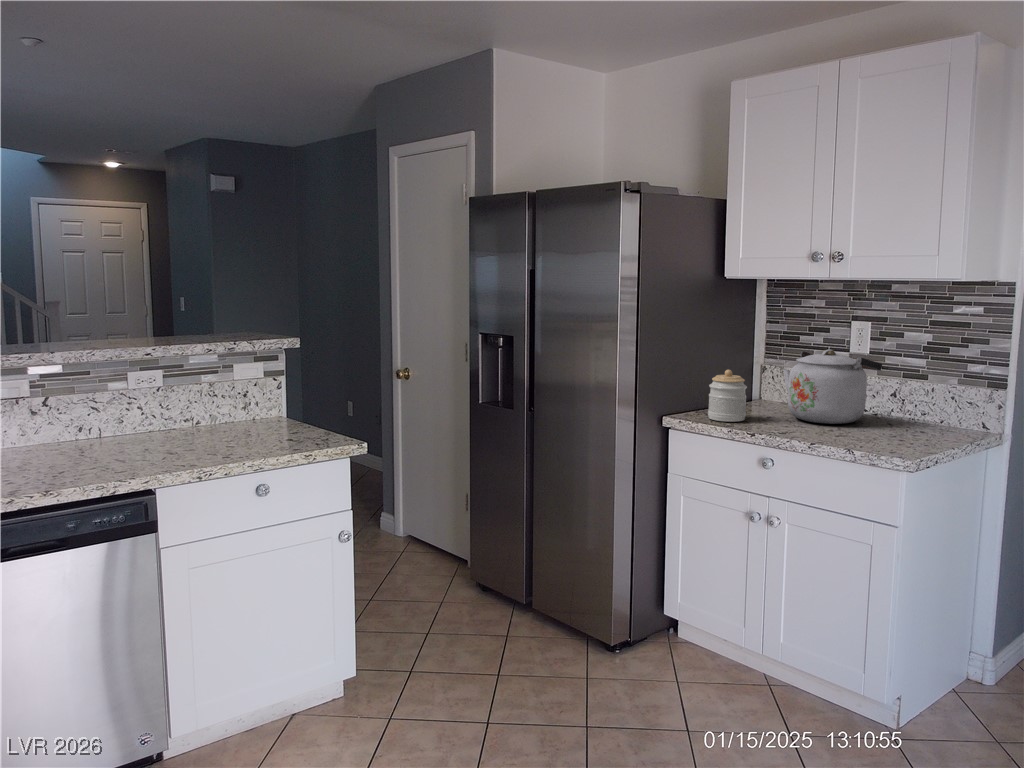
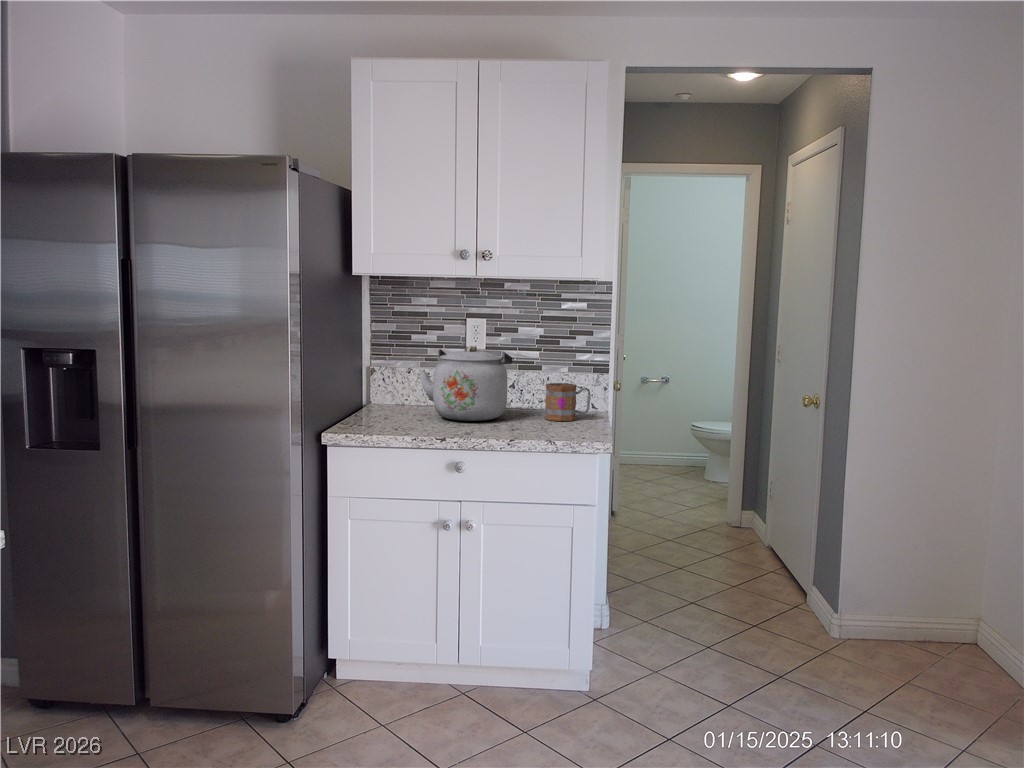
jar: present [708,370,747,422] -> none [367,373,409,431]
mug: none [904,394,957,436] -> present [545,383,591,421]

